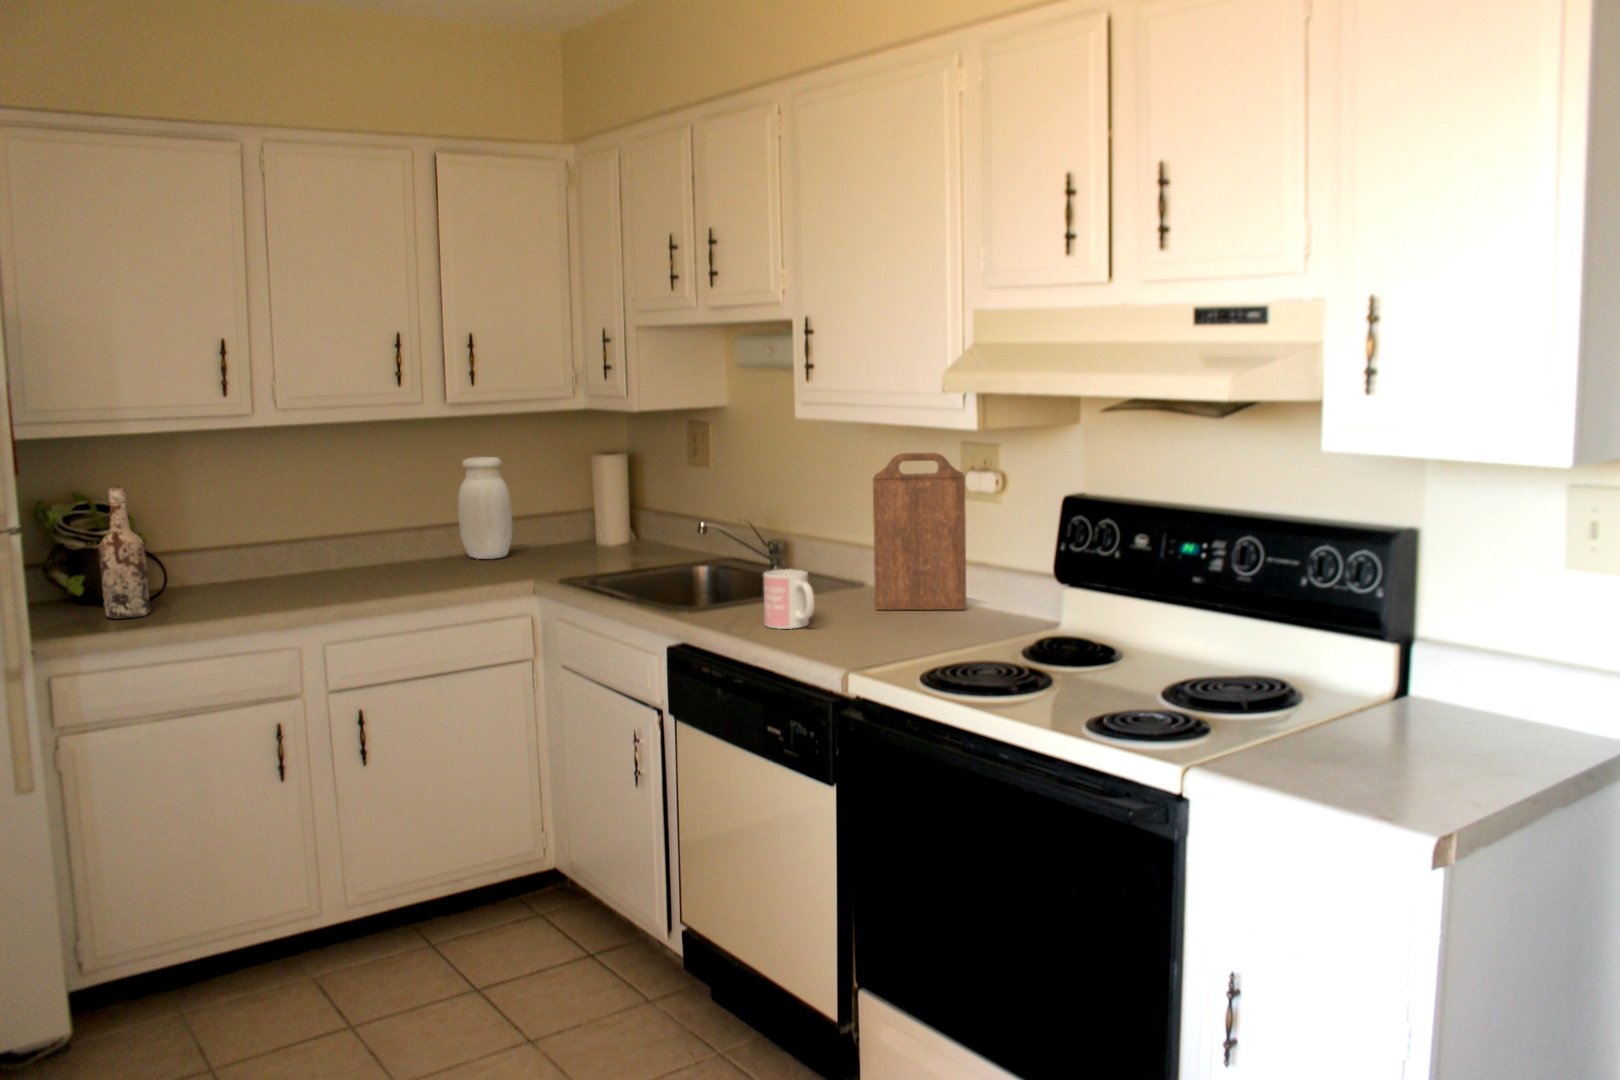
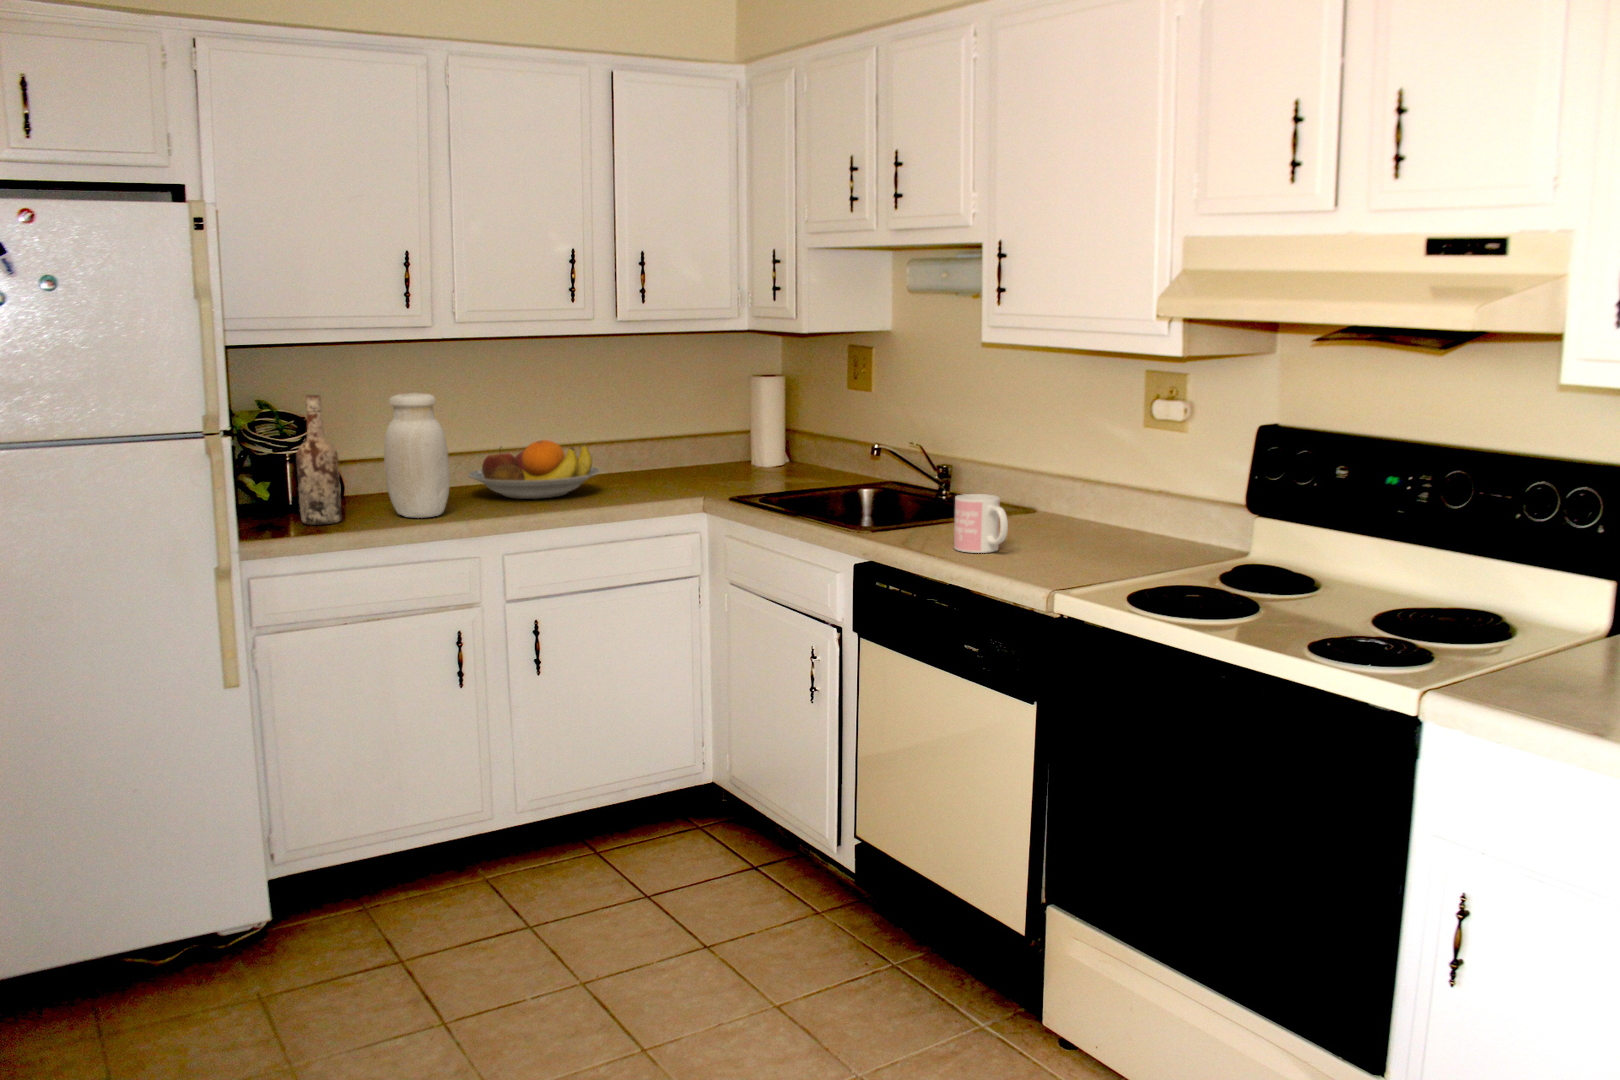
cutting board: present [873,453,966,610] -> none [1060,380,1159,539]
jar: present [458,457,513,559] -> present [384,393,450,518]
fruit bowl: none [294,525,432,585] -> present [468,440,600,499]

